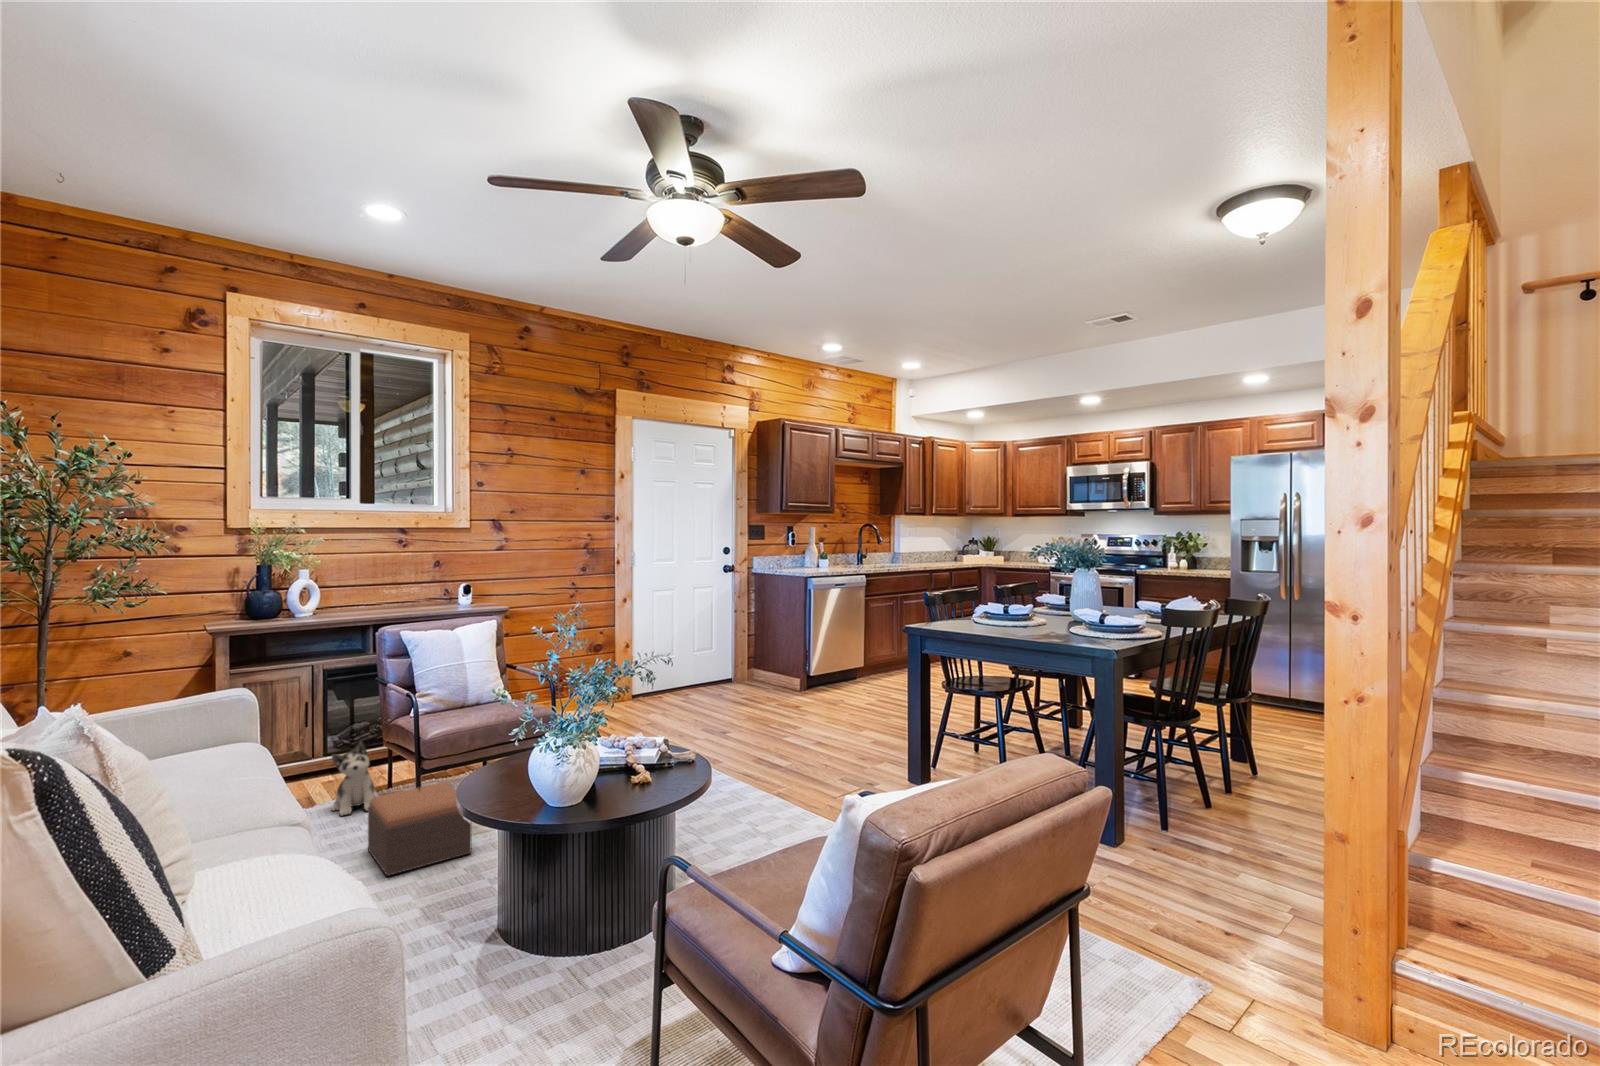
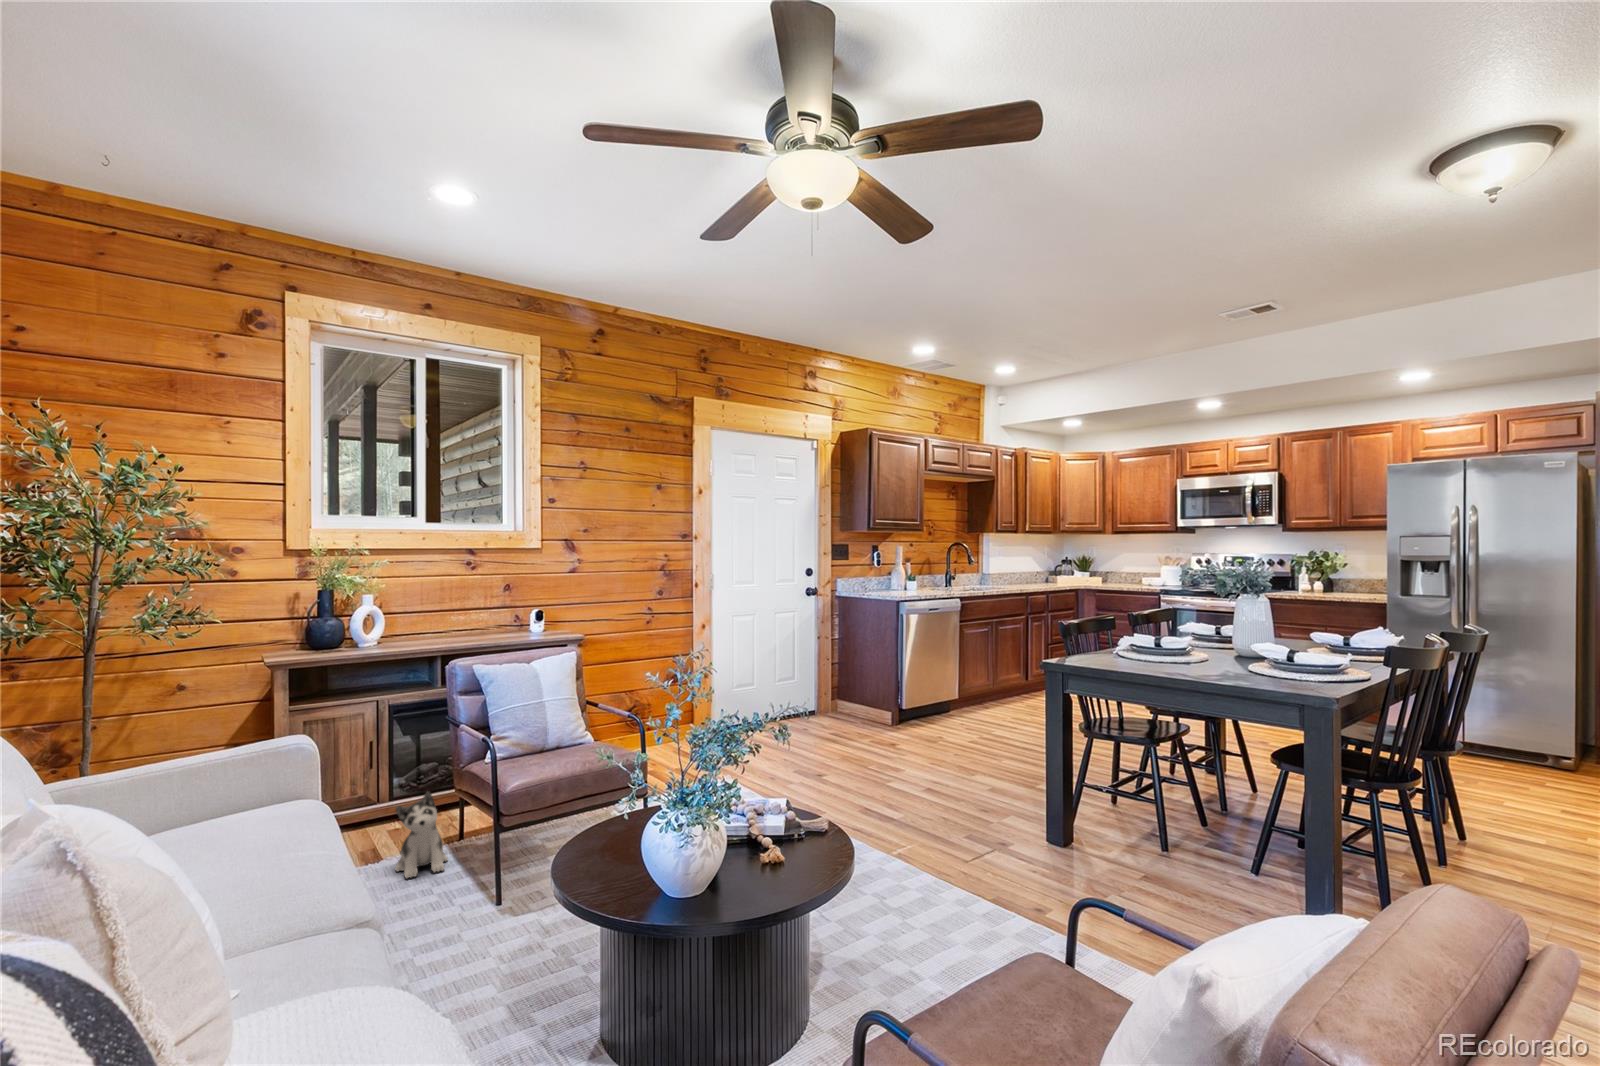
footstool: present [368,783,471,876] -> none [437,844,557,964]

